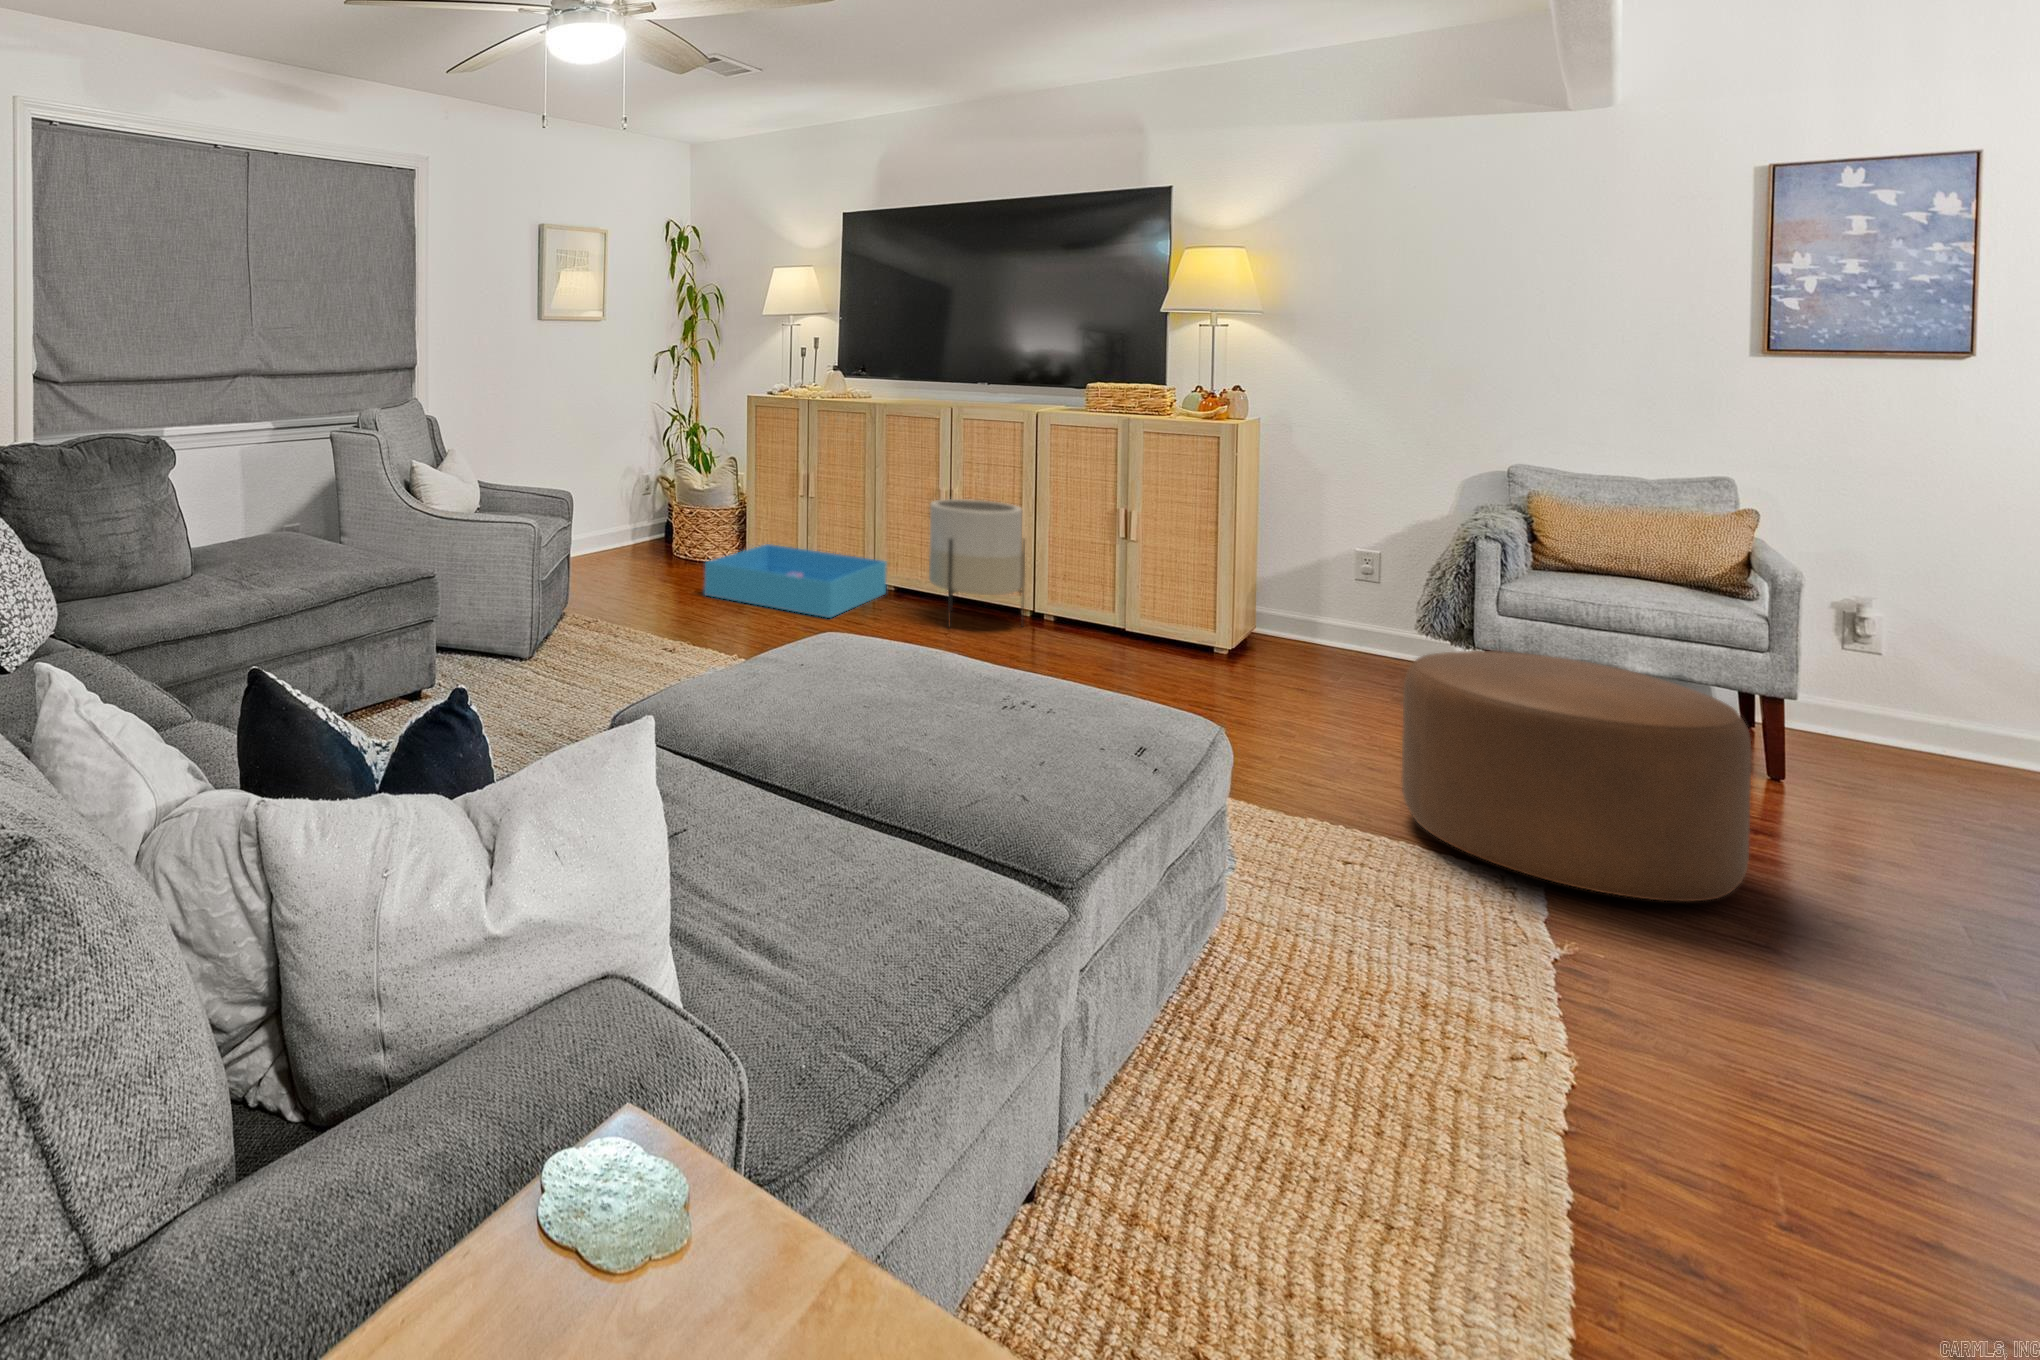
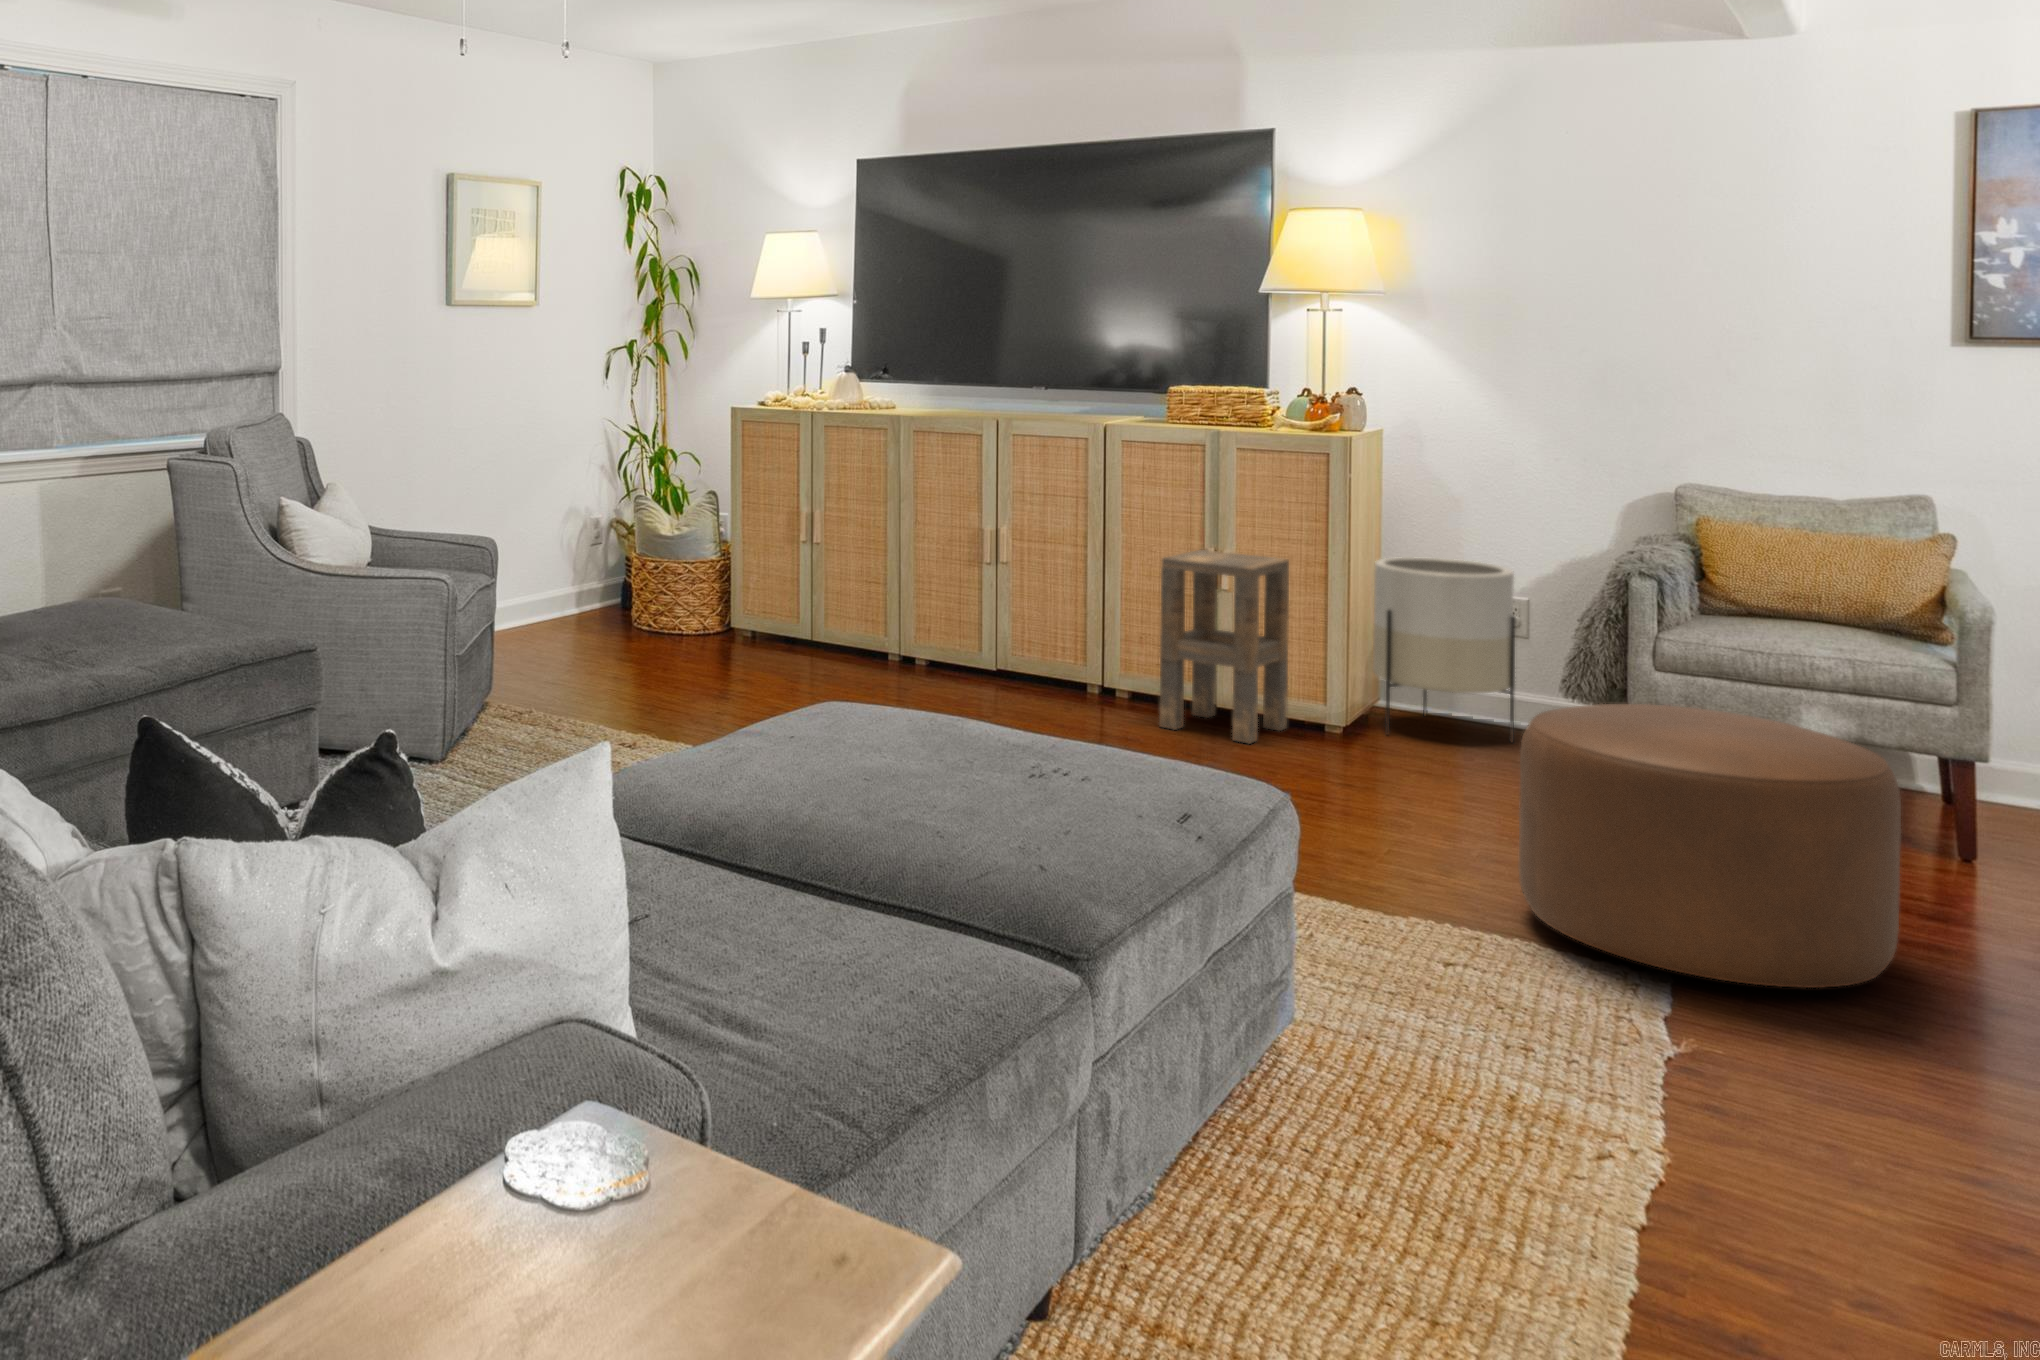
planter: present [929,499,1025,625] -> present [1373,557,1516,742]
side table: none [1084,512,1189,665] -> present [1159,550,1289,744]
storage bin: present [704,544,886,618] -> none [672,603,911,696]

